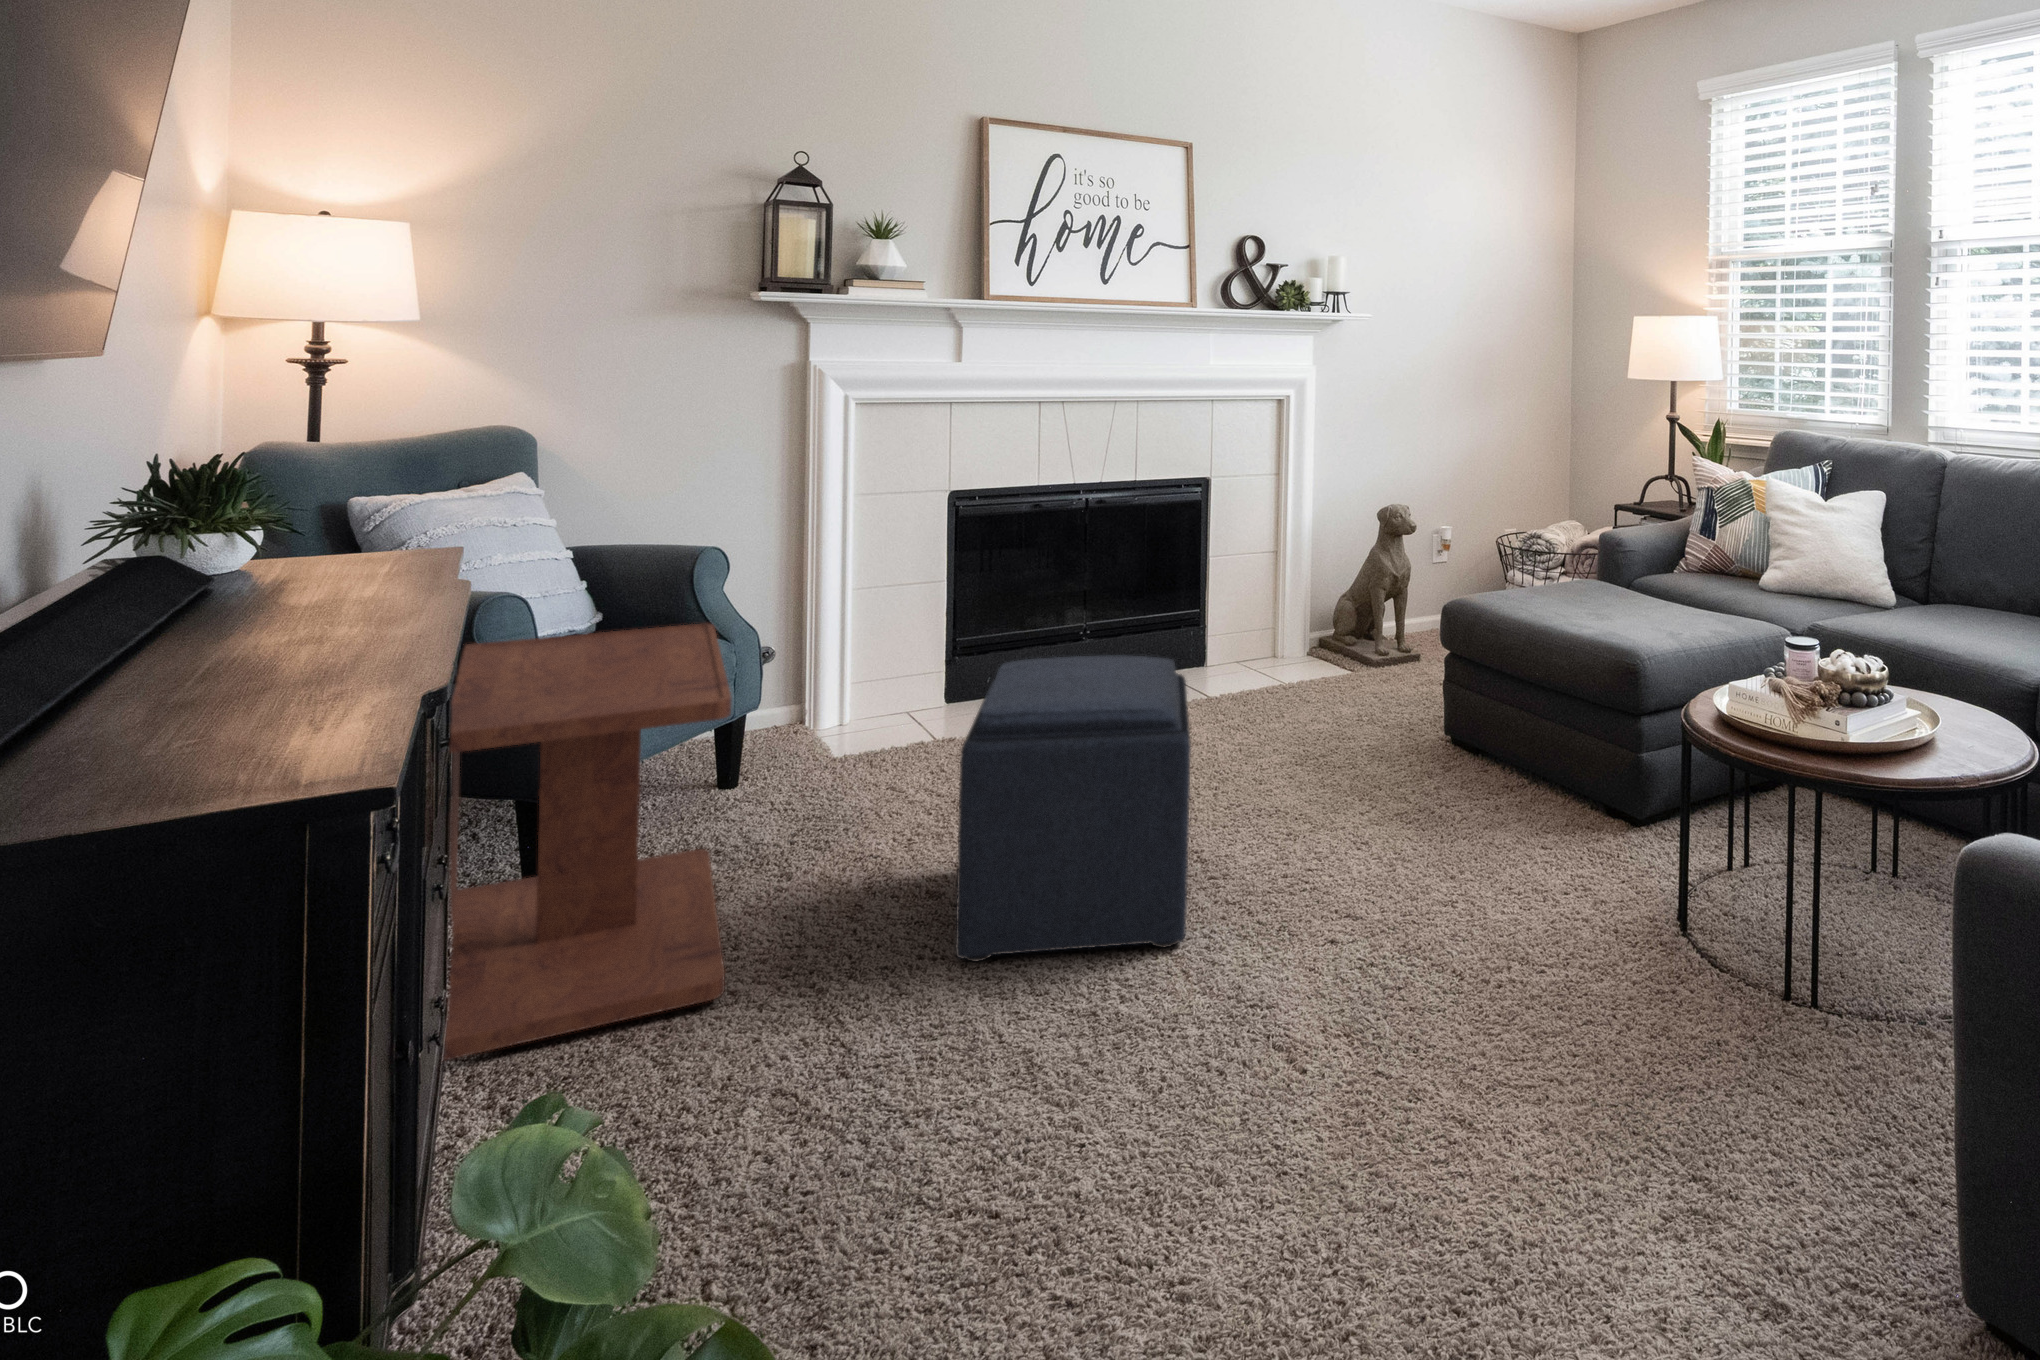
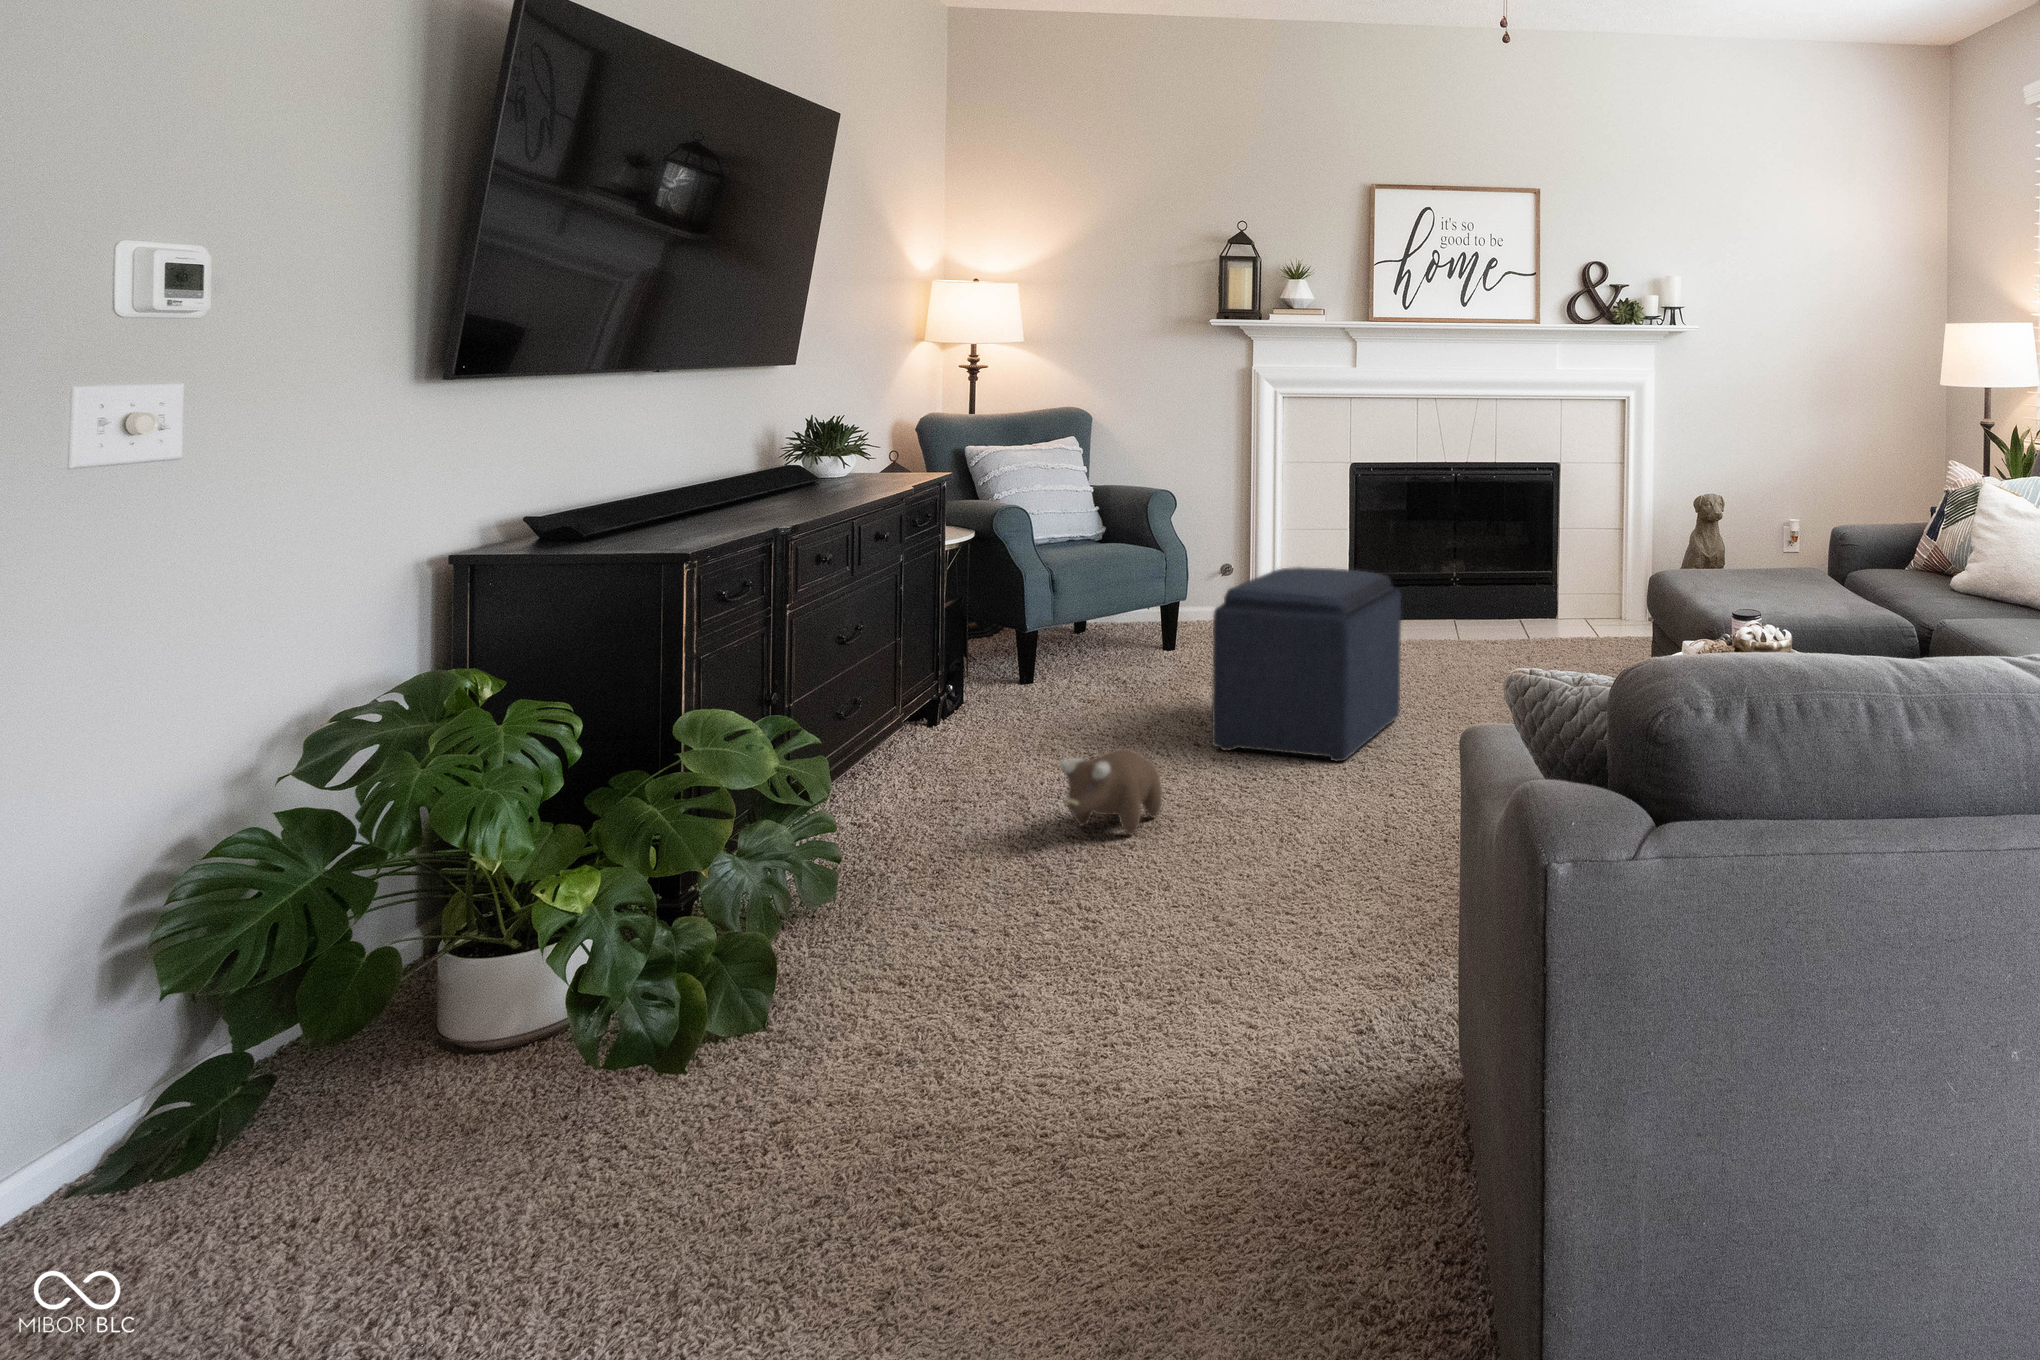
side table: present [444,624,731,1061] -> none [924,531,1128,745]
plush toy: none [853,1029,1004,1188] -> present [1059,748,1162,835]

